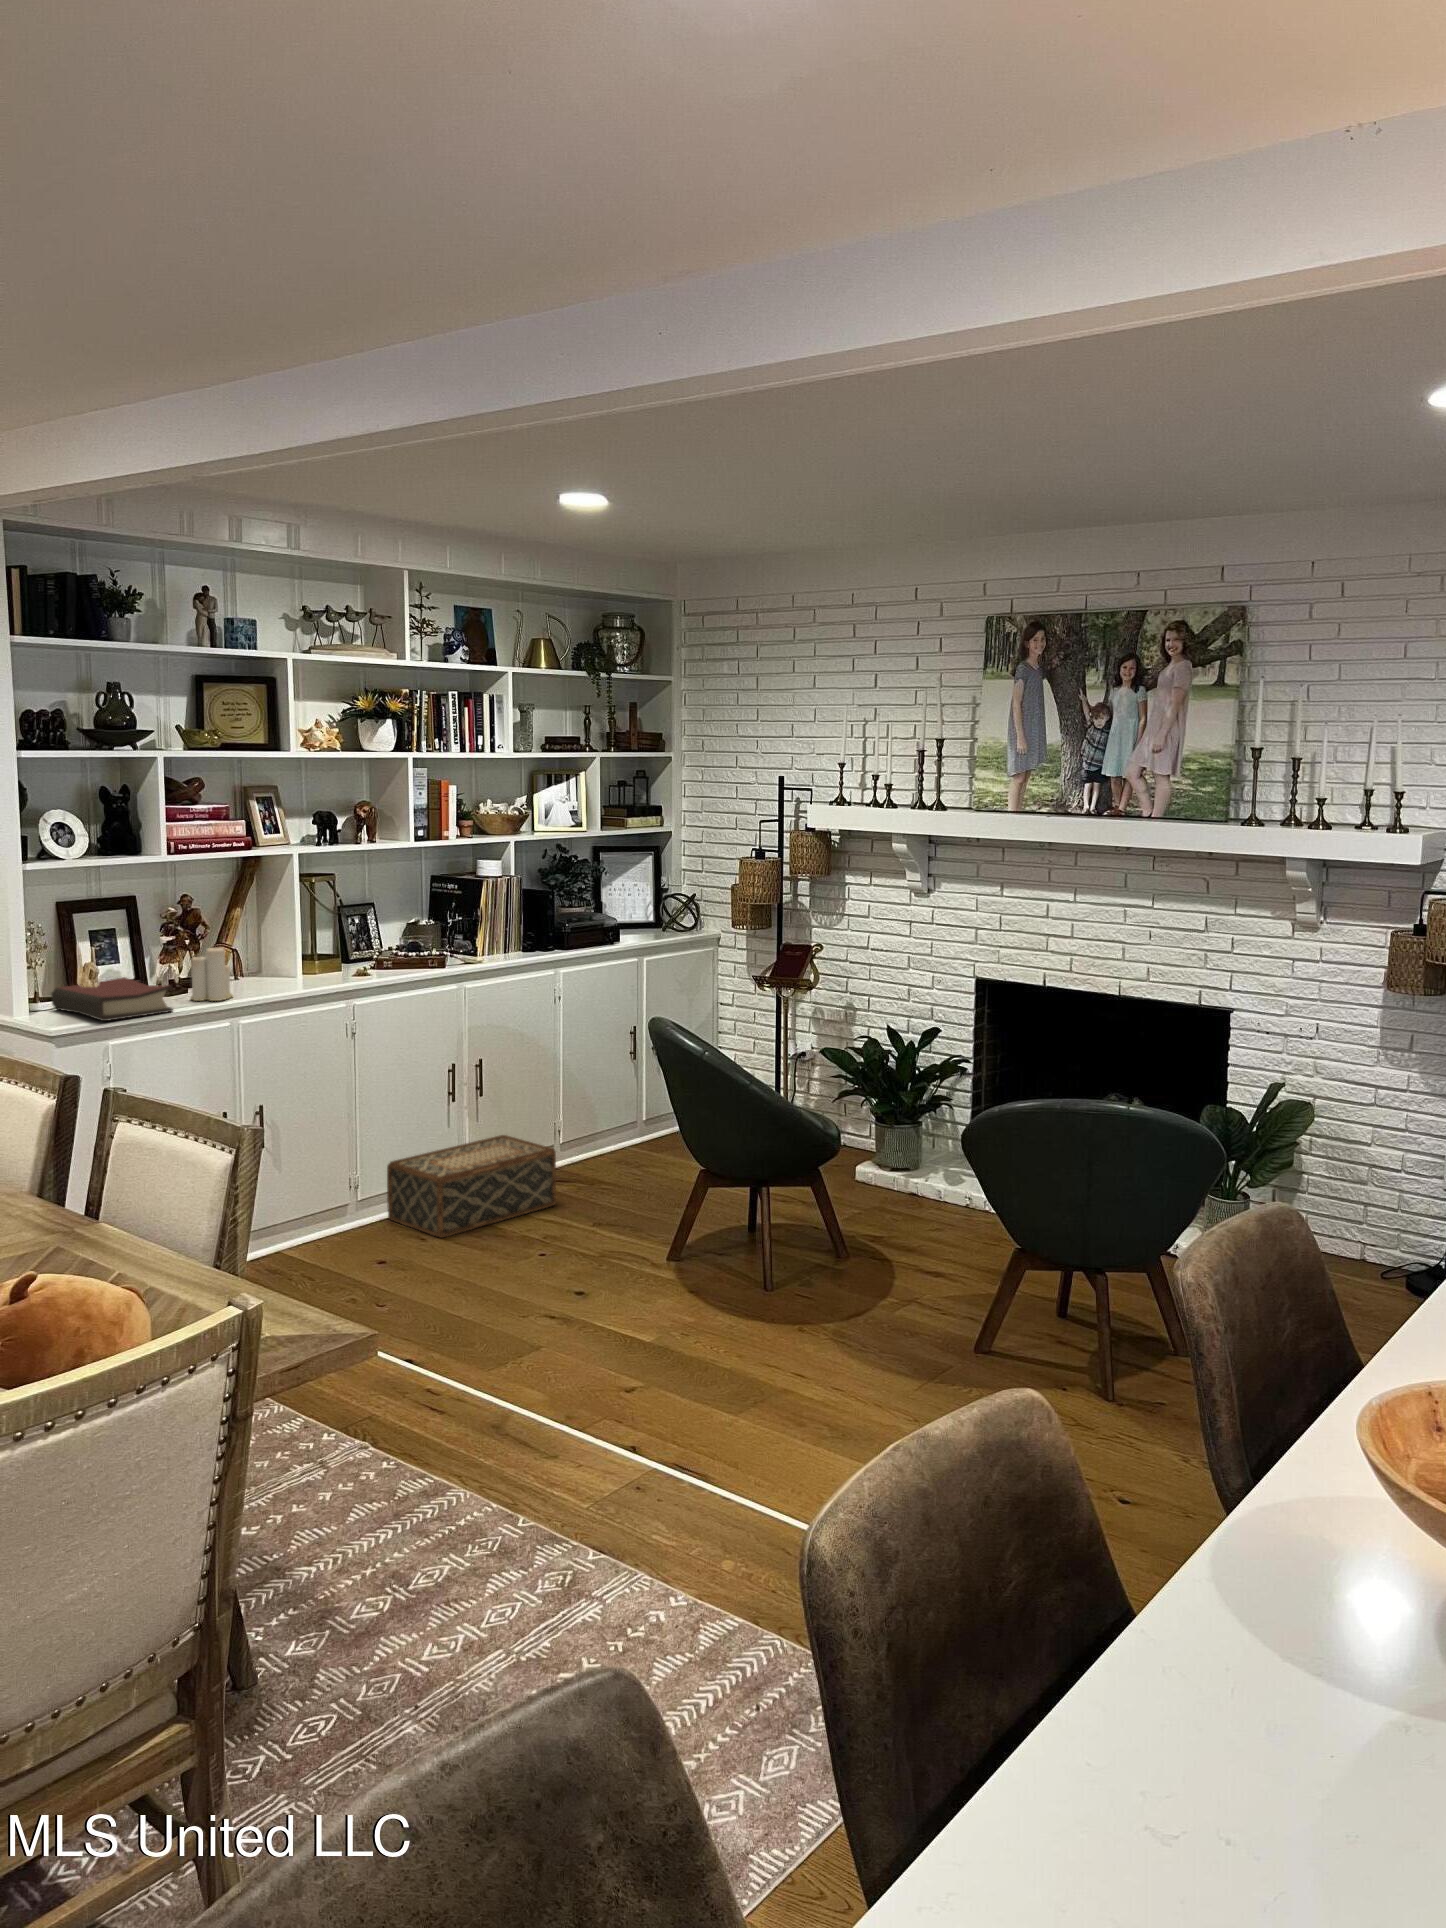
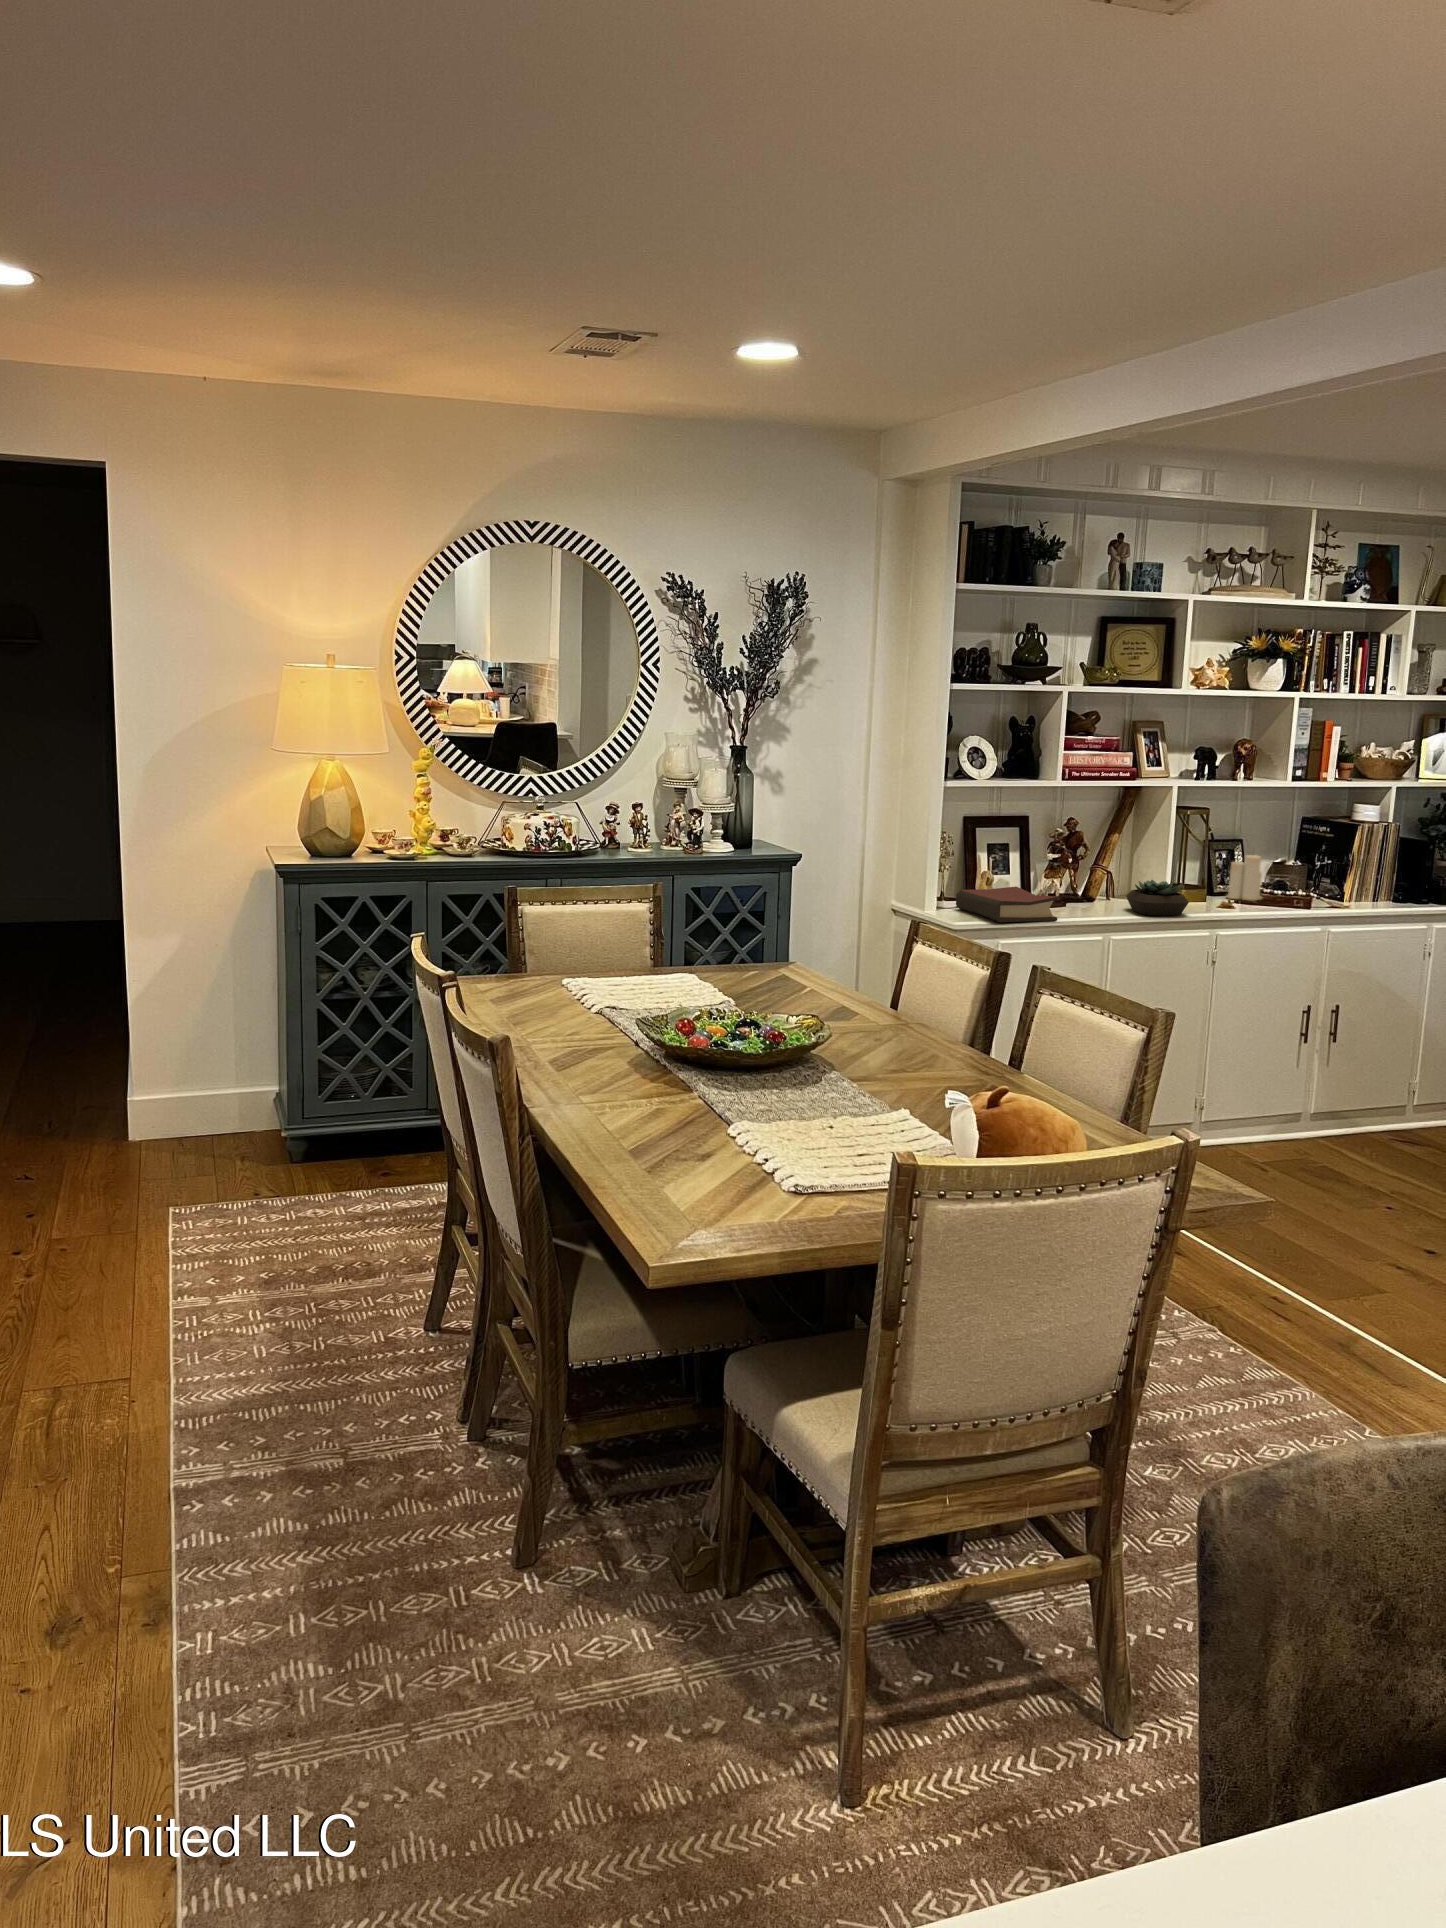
candle: present [190,948,233,1001] -> present [1226,855,1262,901]
succulent plant: none [251,955,318,994] -> present [1126,880,1189,916]
woven basket: present [387,1135,556,1238] -> none [1232,1080,1413,1167]

